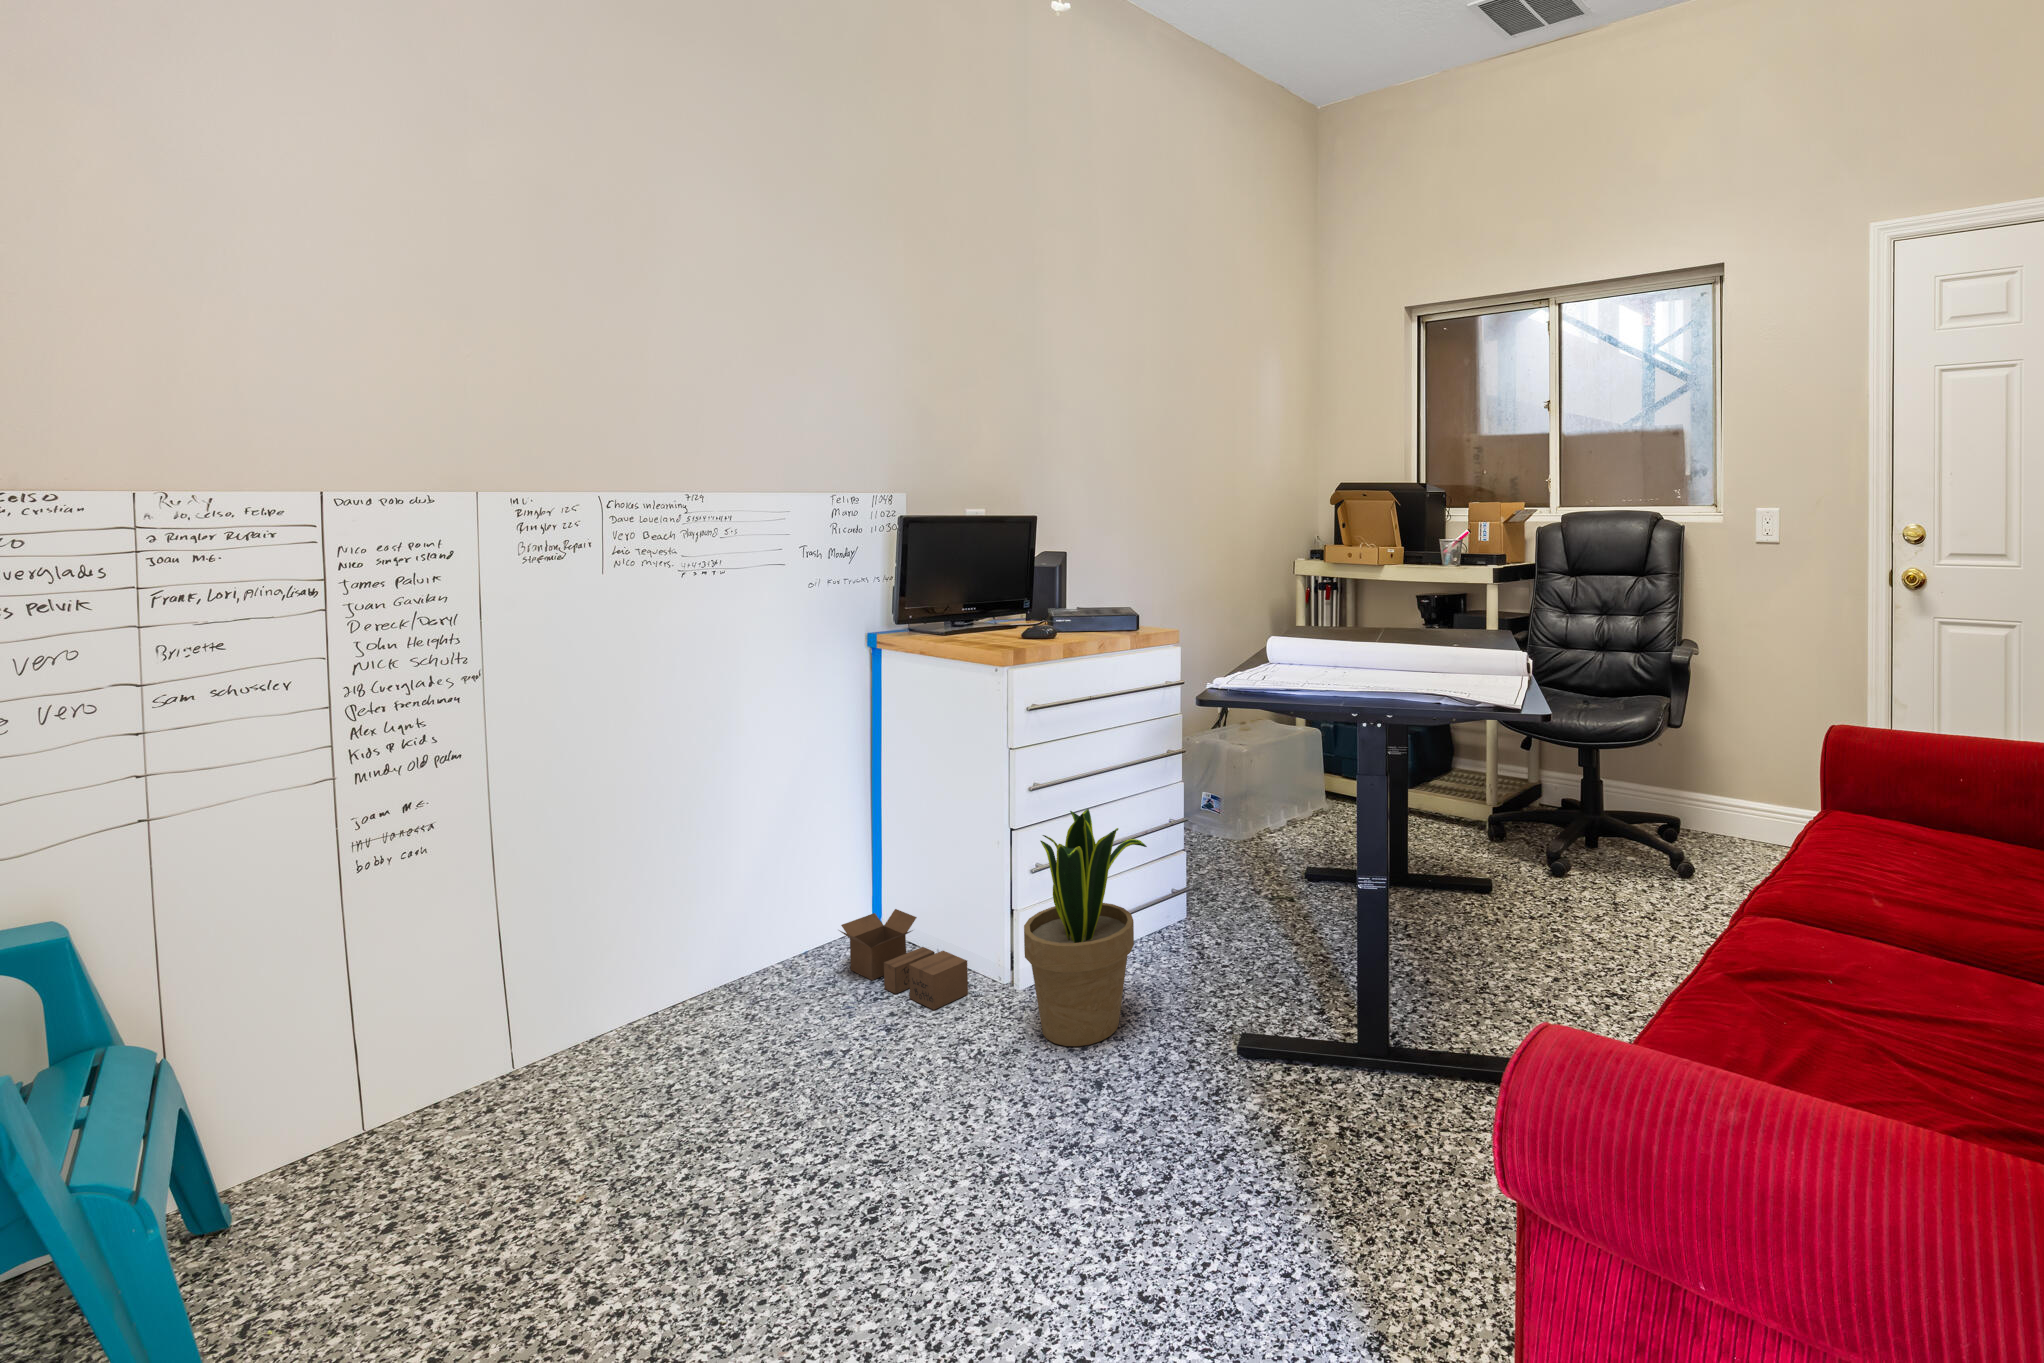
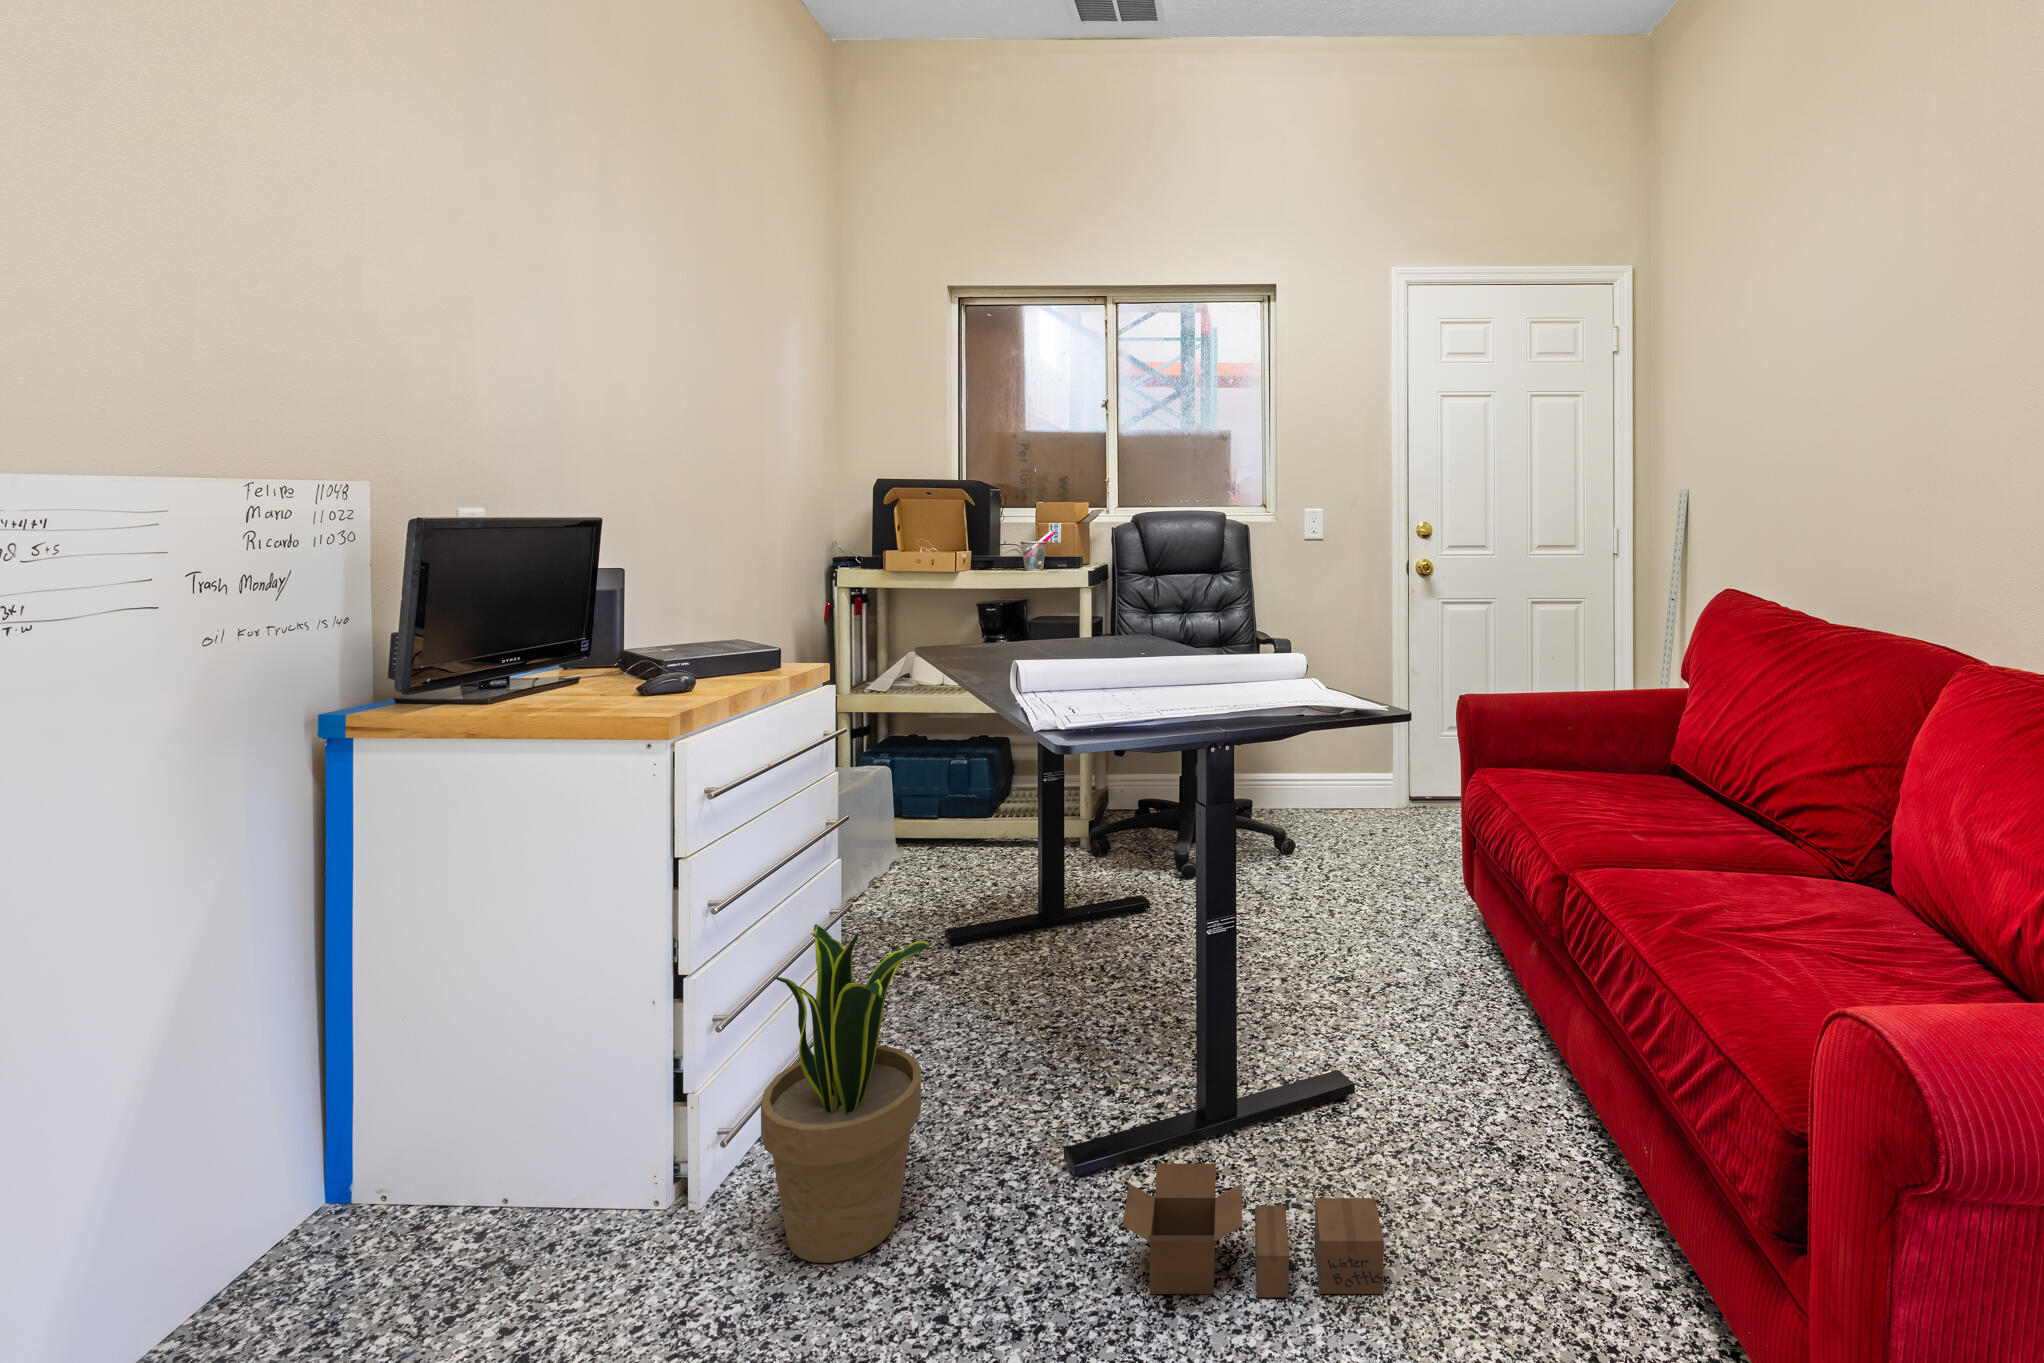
cardboard box: present [839,909,968,1010] -> present [1123,1163,1384,1297]

